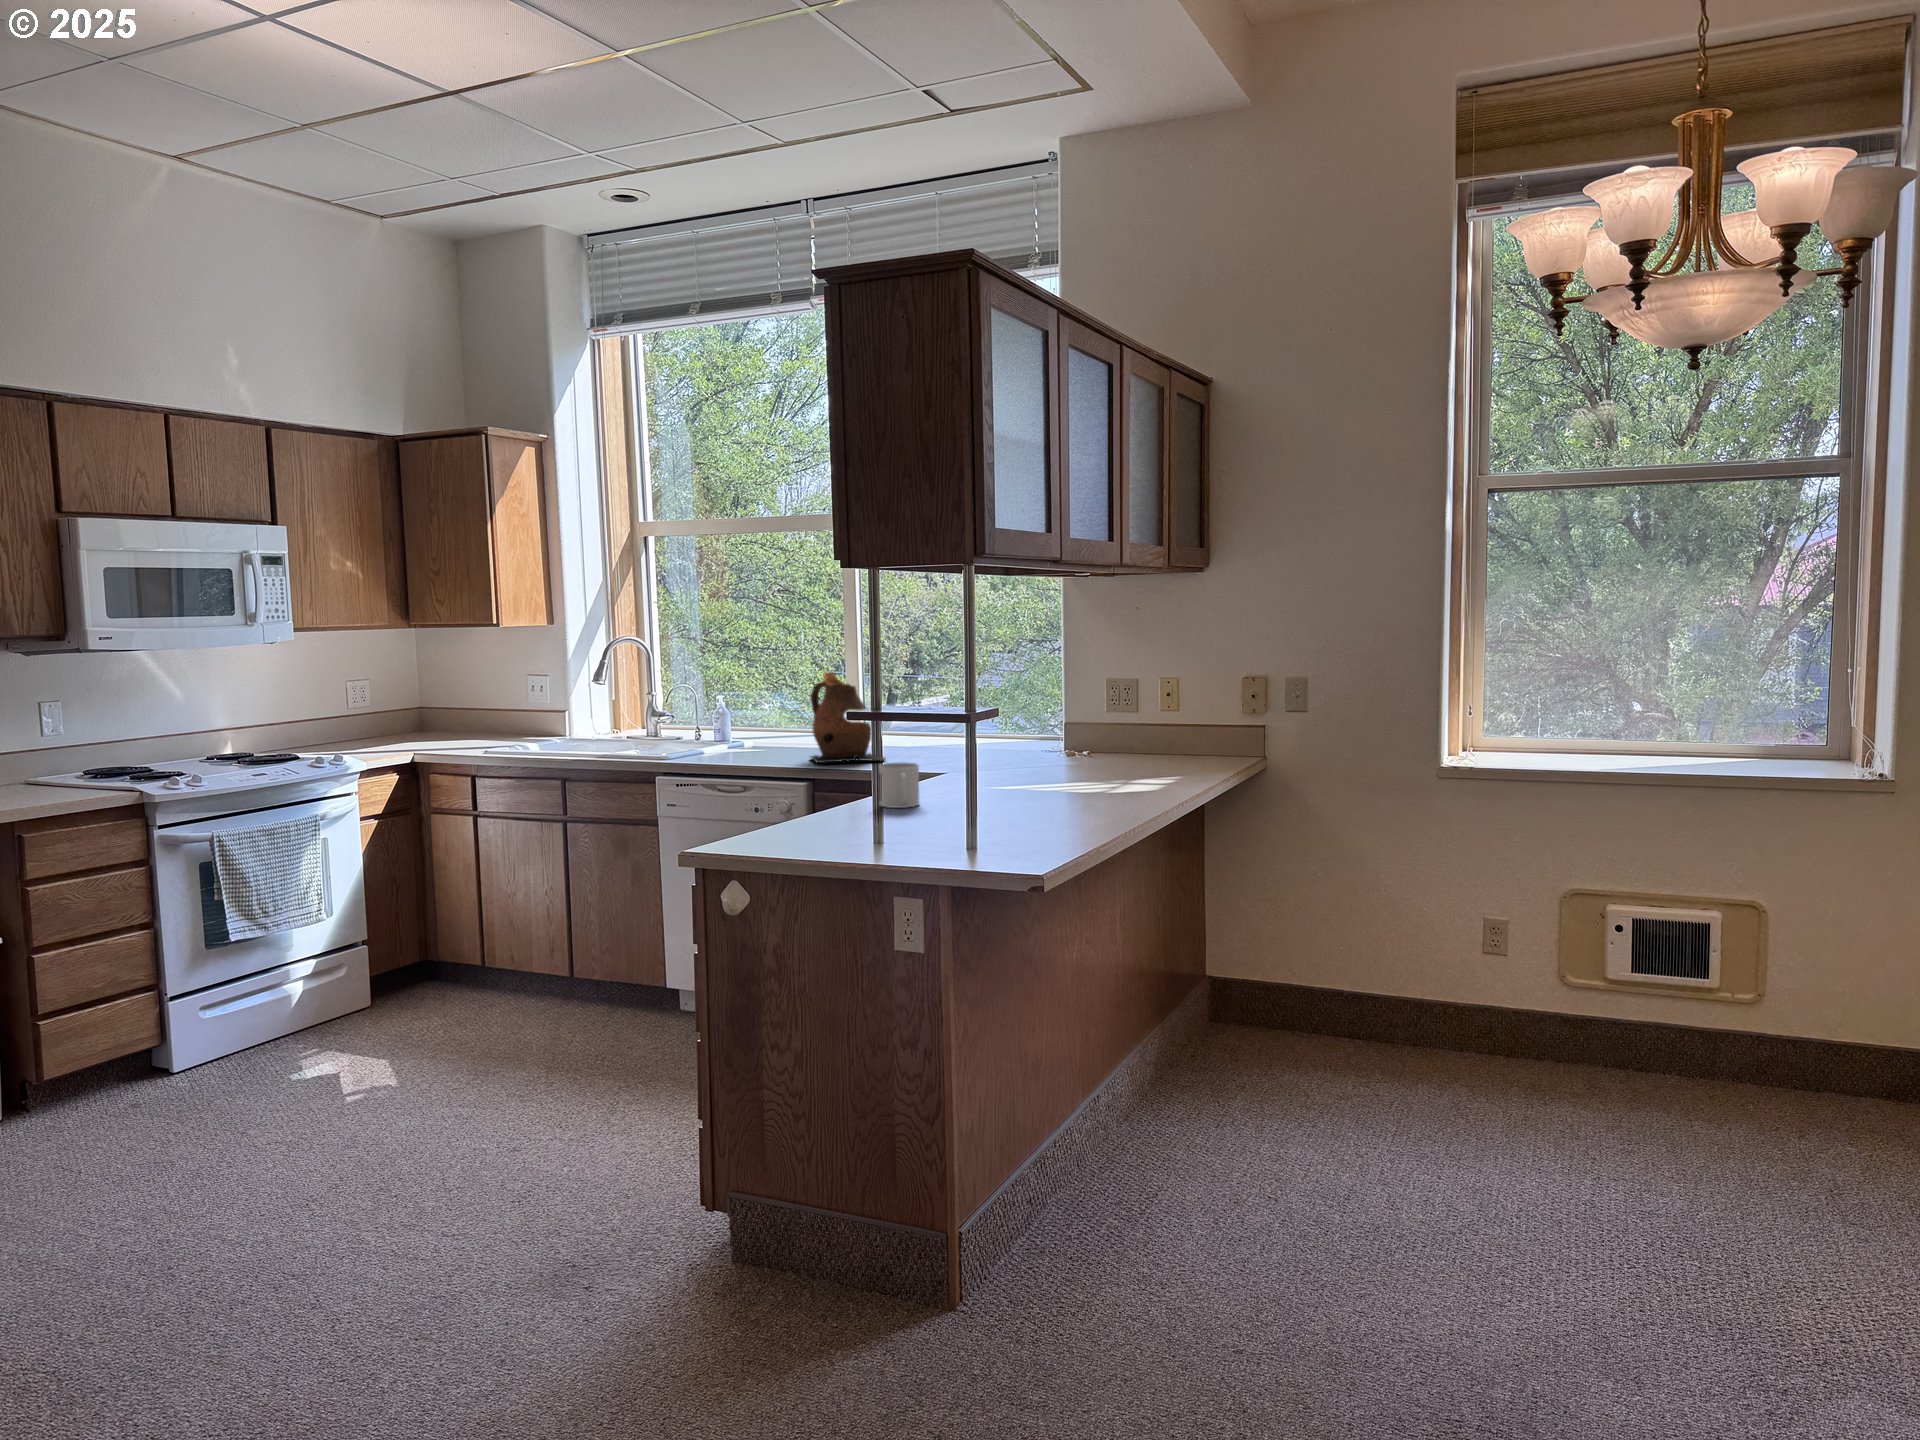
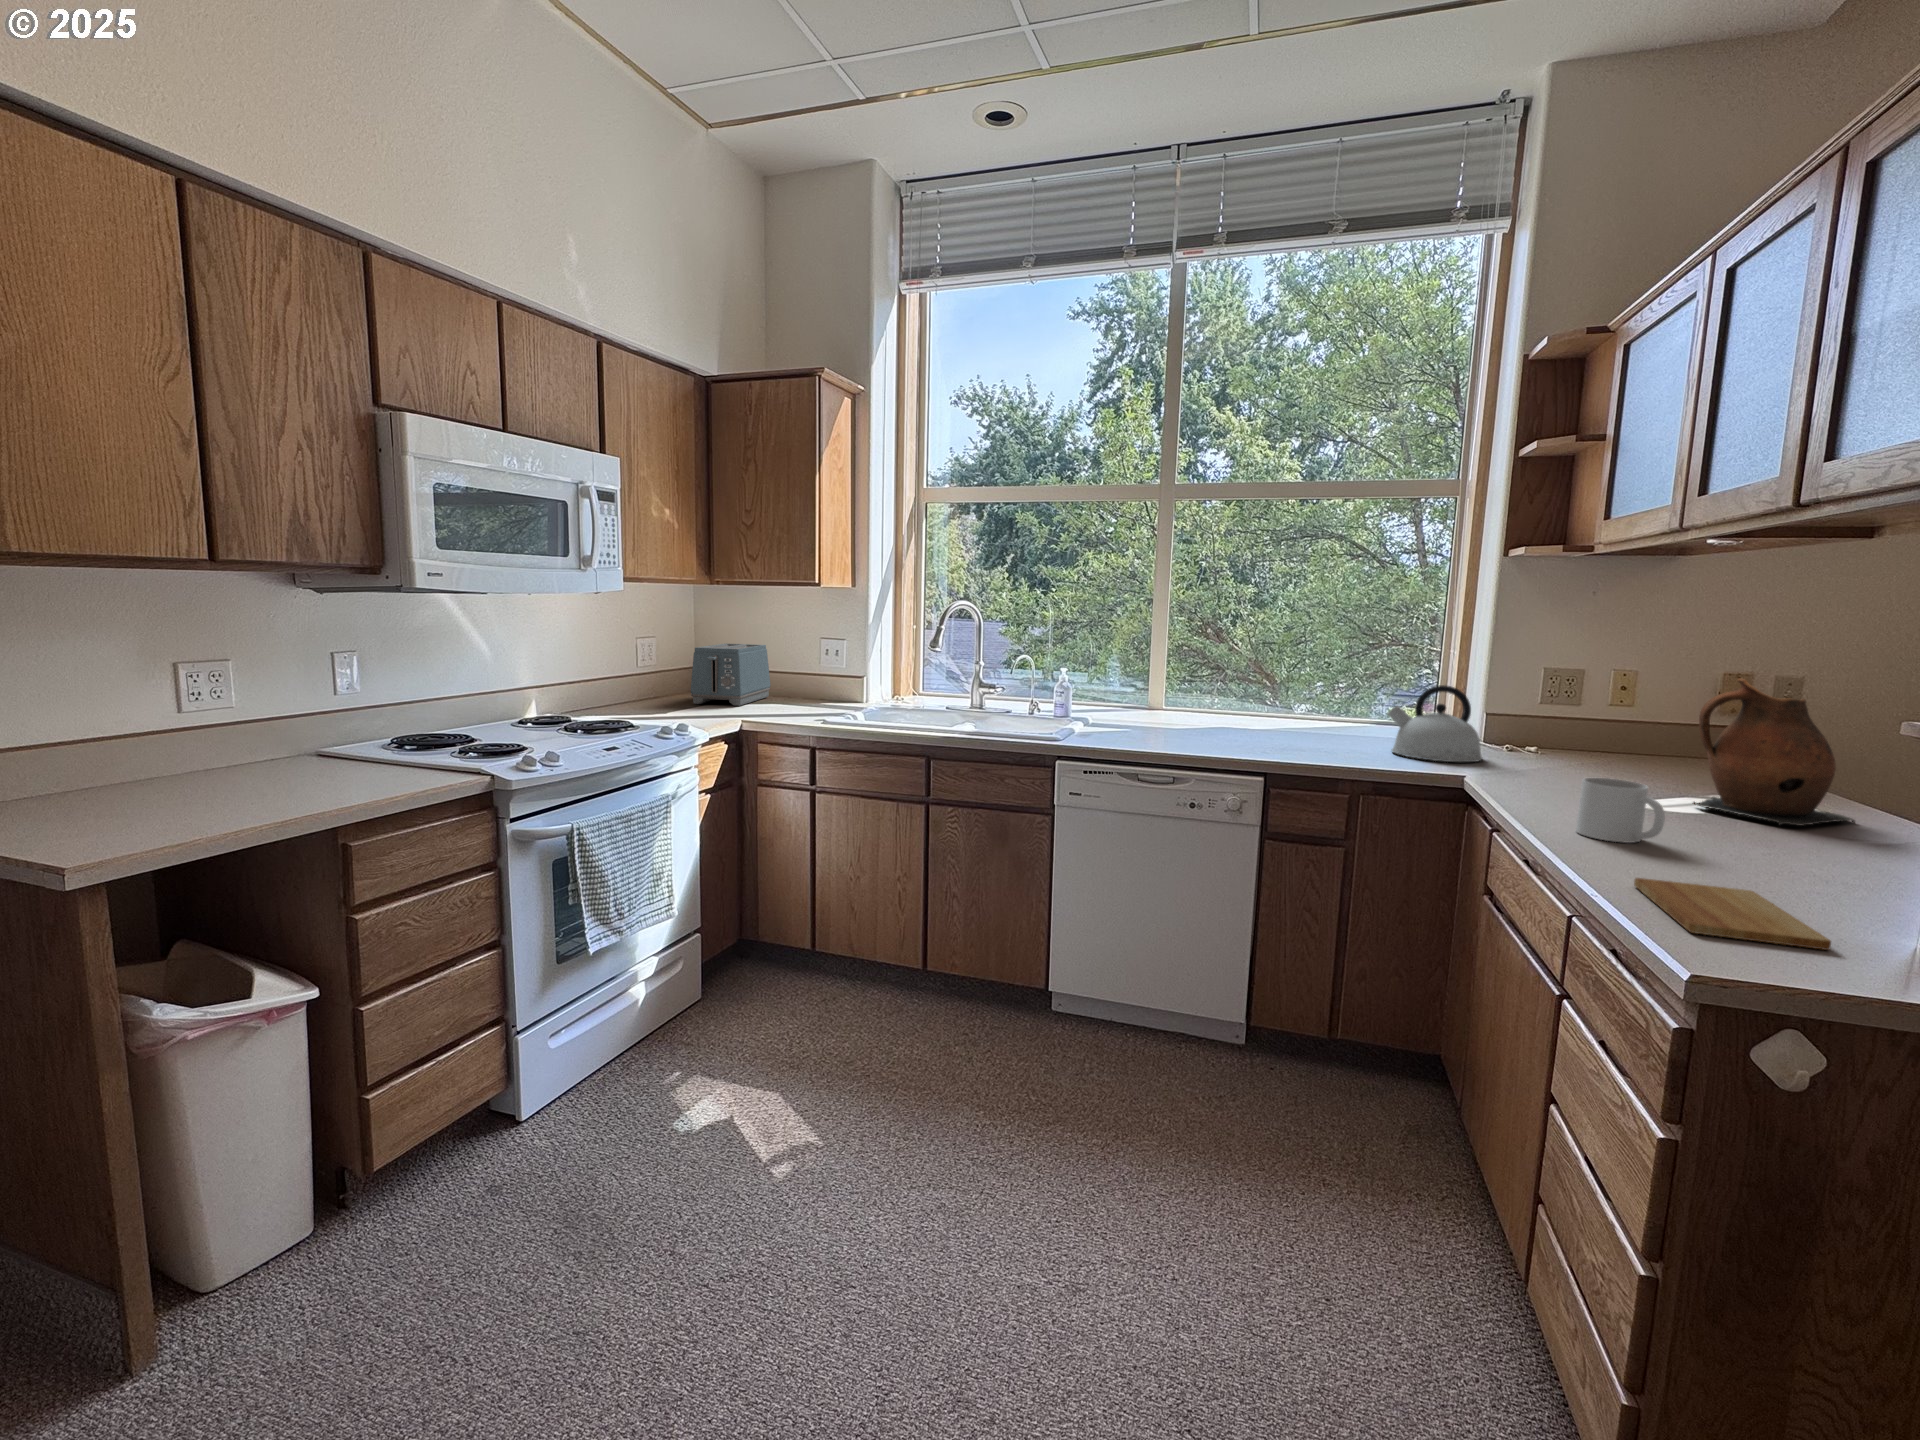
ceramic pitcher: present [810,672,885,763] -> present [1694,679,1855,826]
toaster: none [387,683,477,741] -> present [691,643,770,706]
kettle: none [935,699,1007,765] -> present [1387,685,1482,762]
cutting board: none [754,821,862,847] -> present [1634,878,1831,950]

